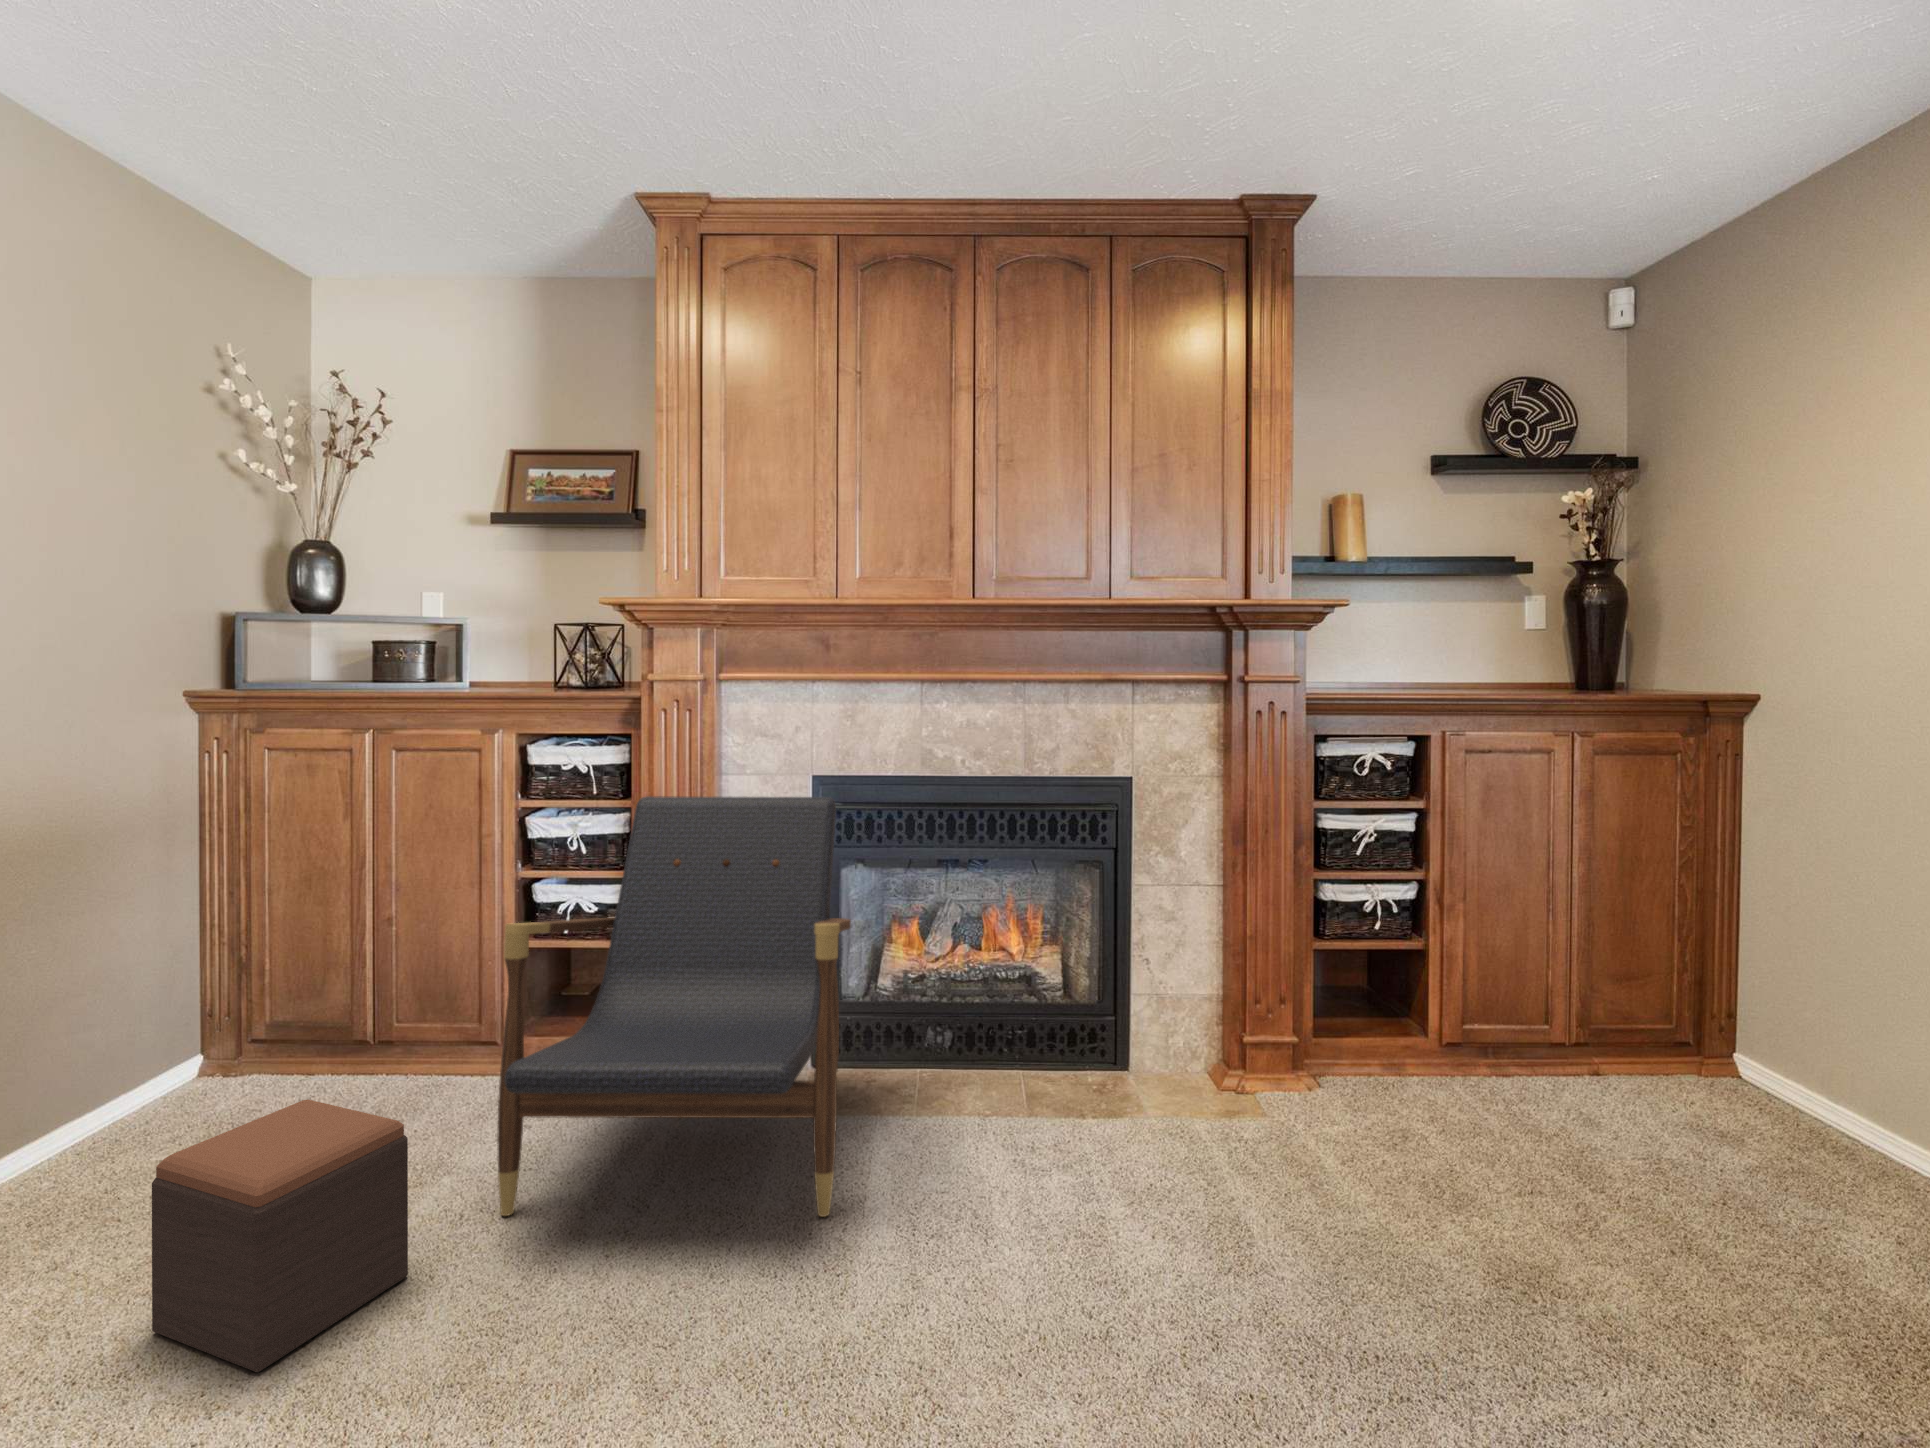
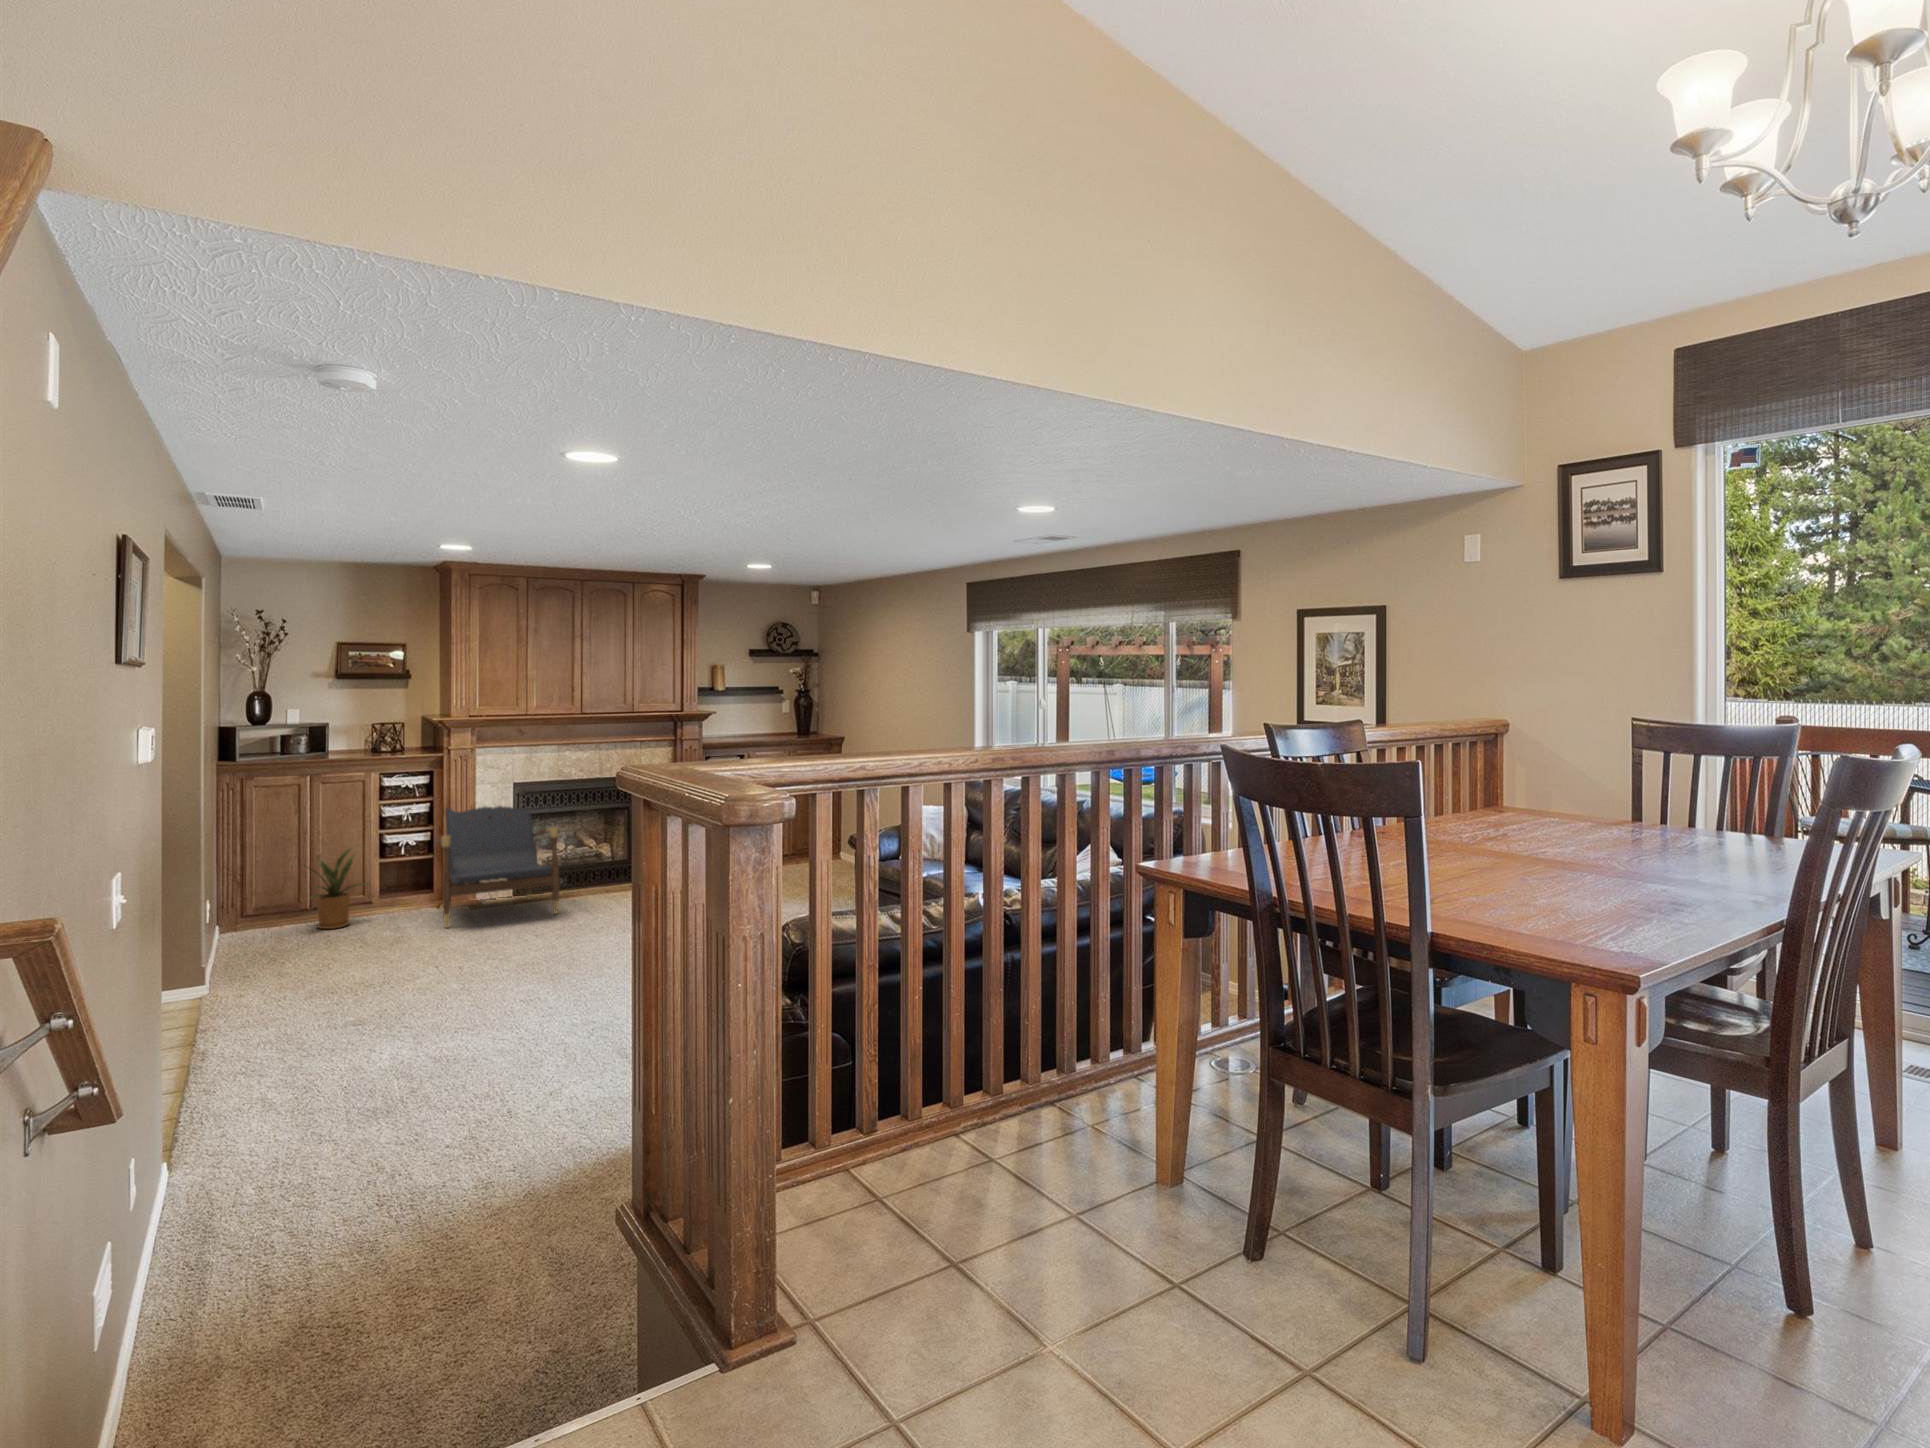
house plant: none [237,905,457,1128] -> present [309,847,366,929]
footstool: present [152,1099,408,1372] -> none [372,890,436,951]

